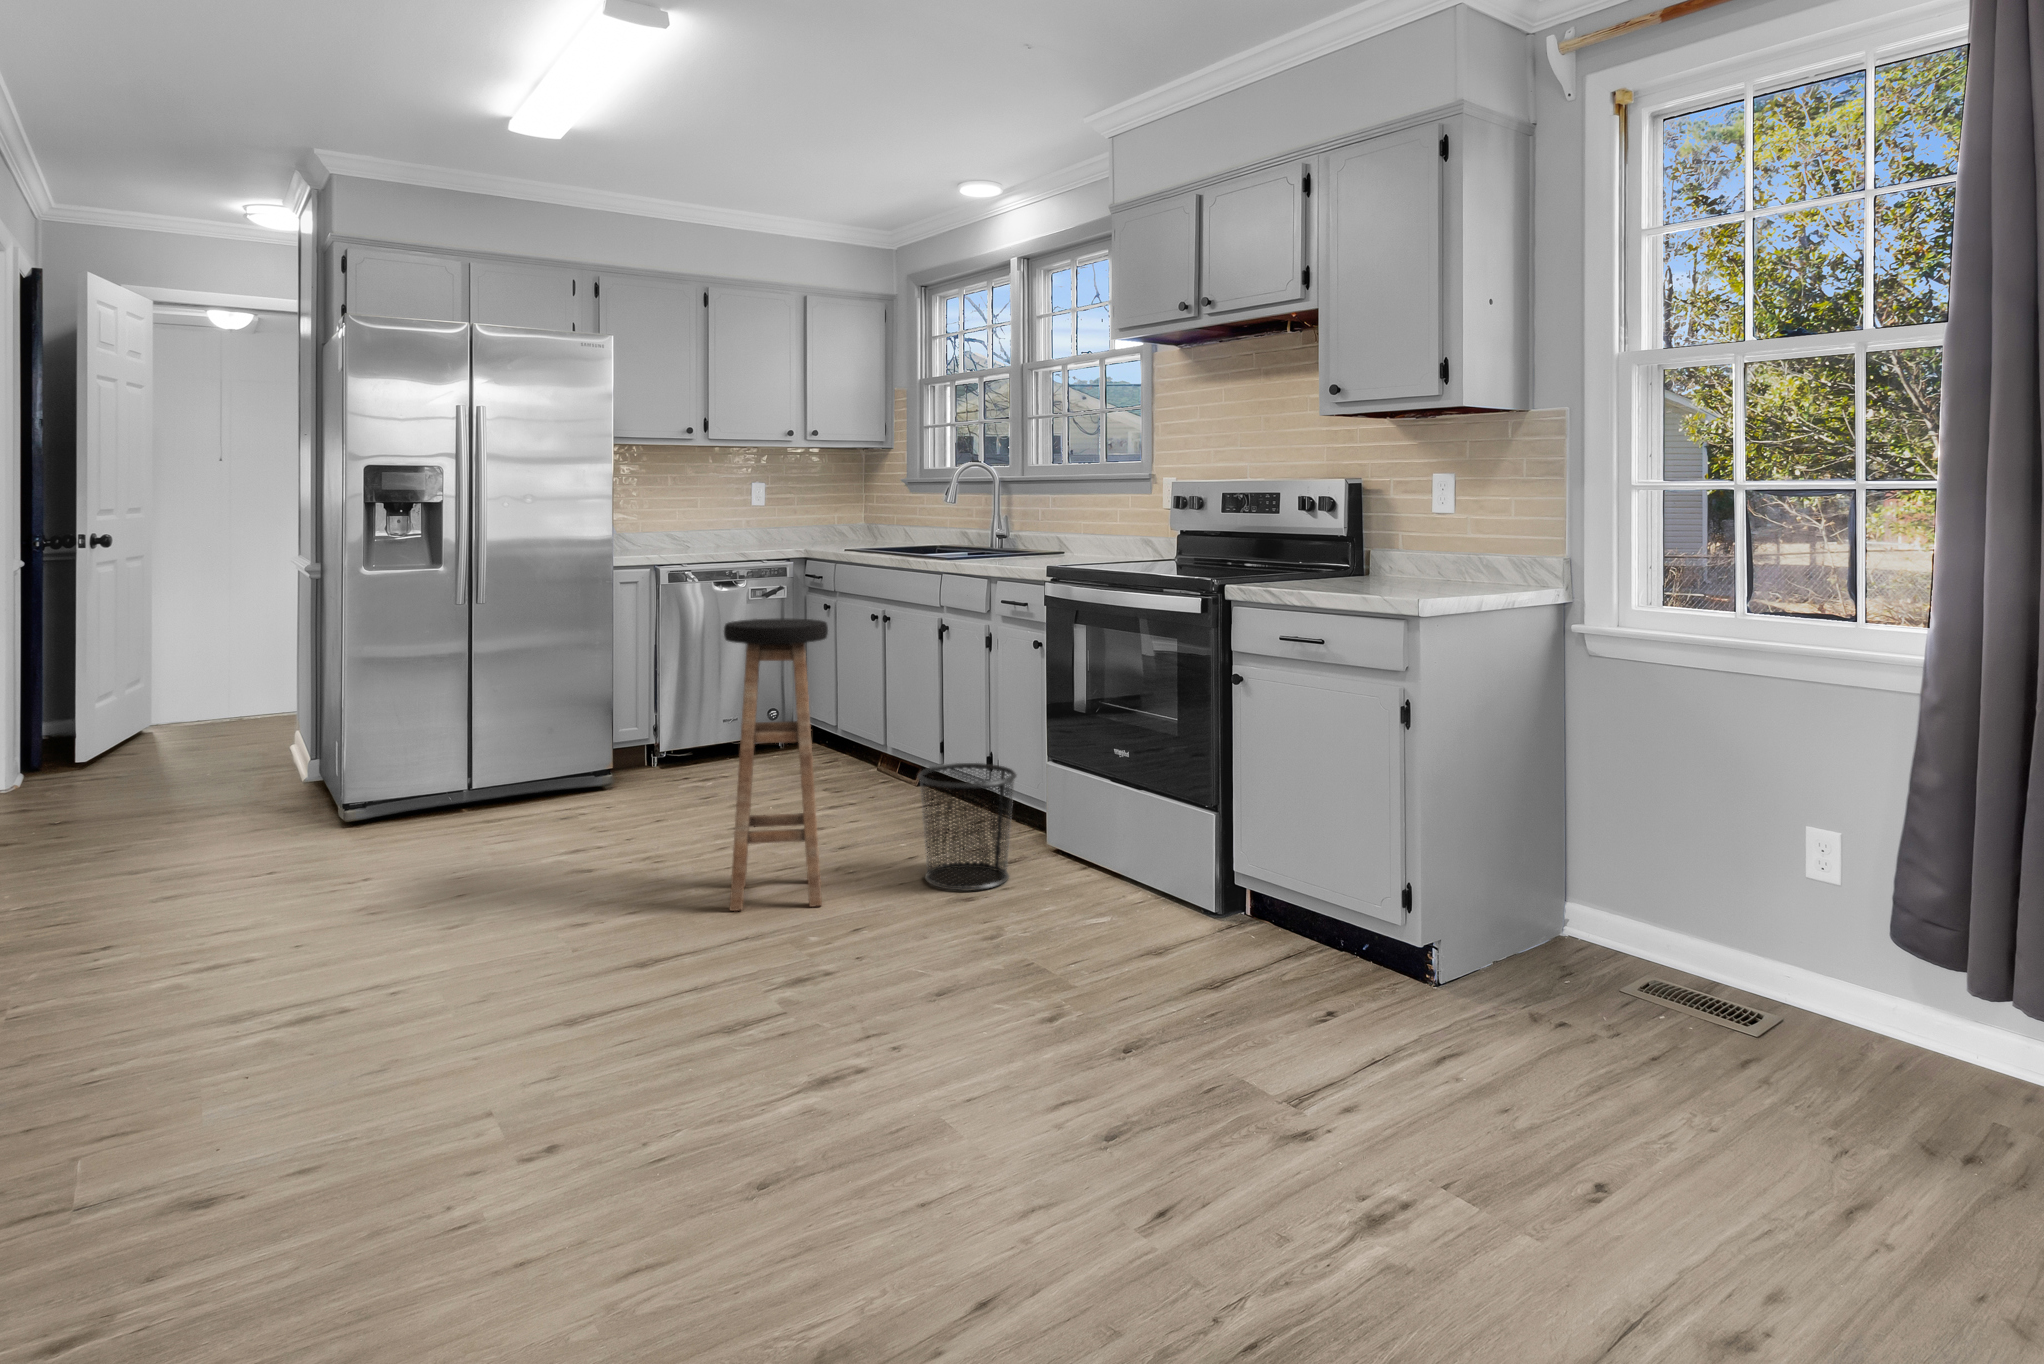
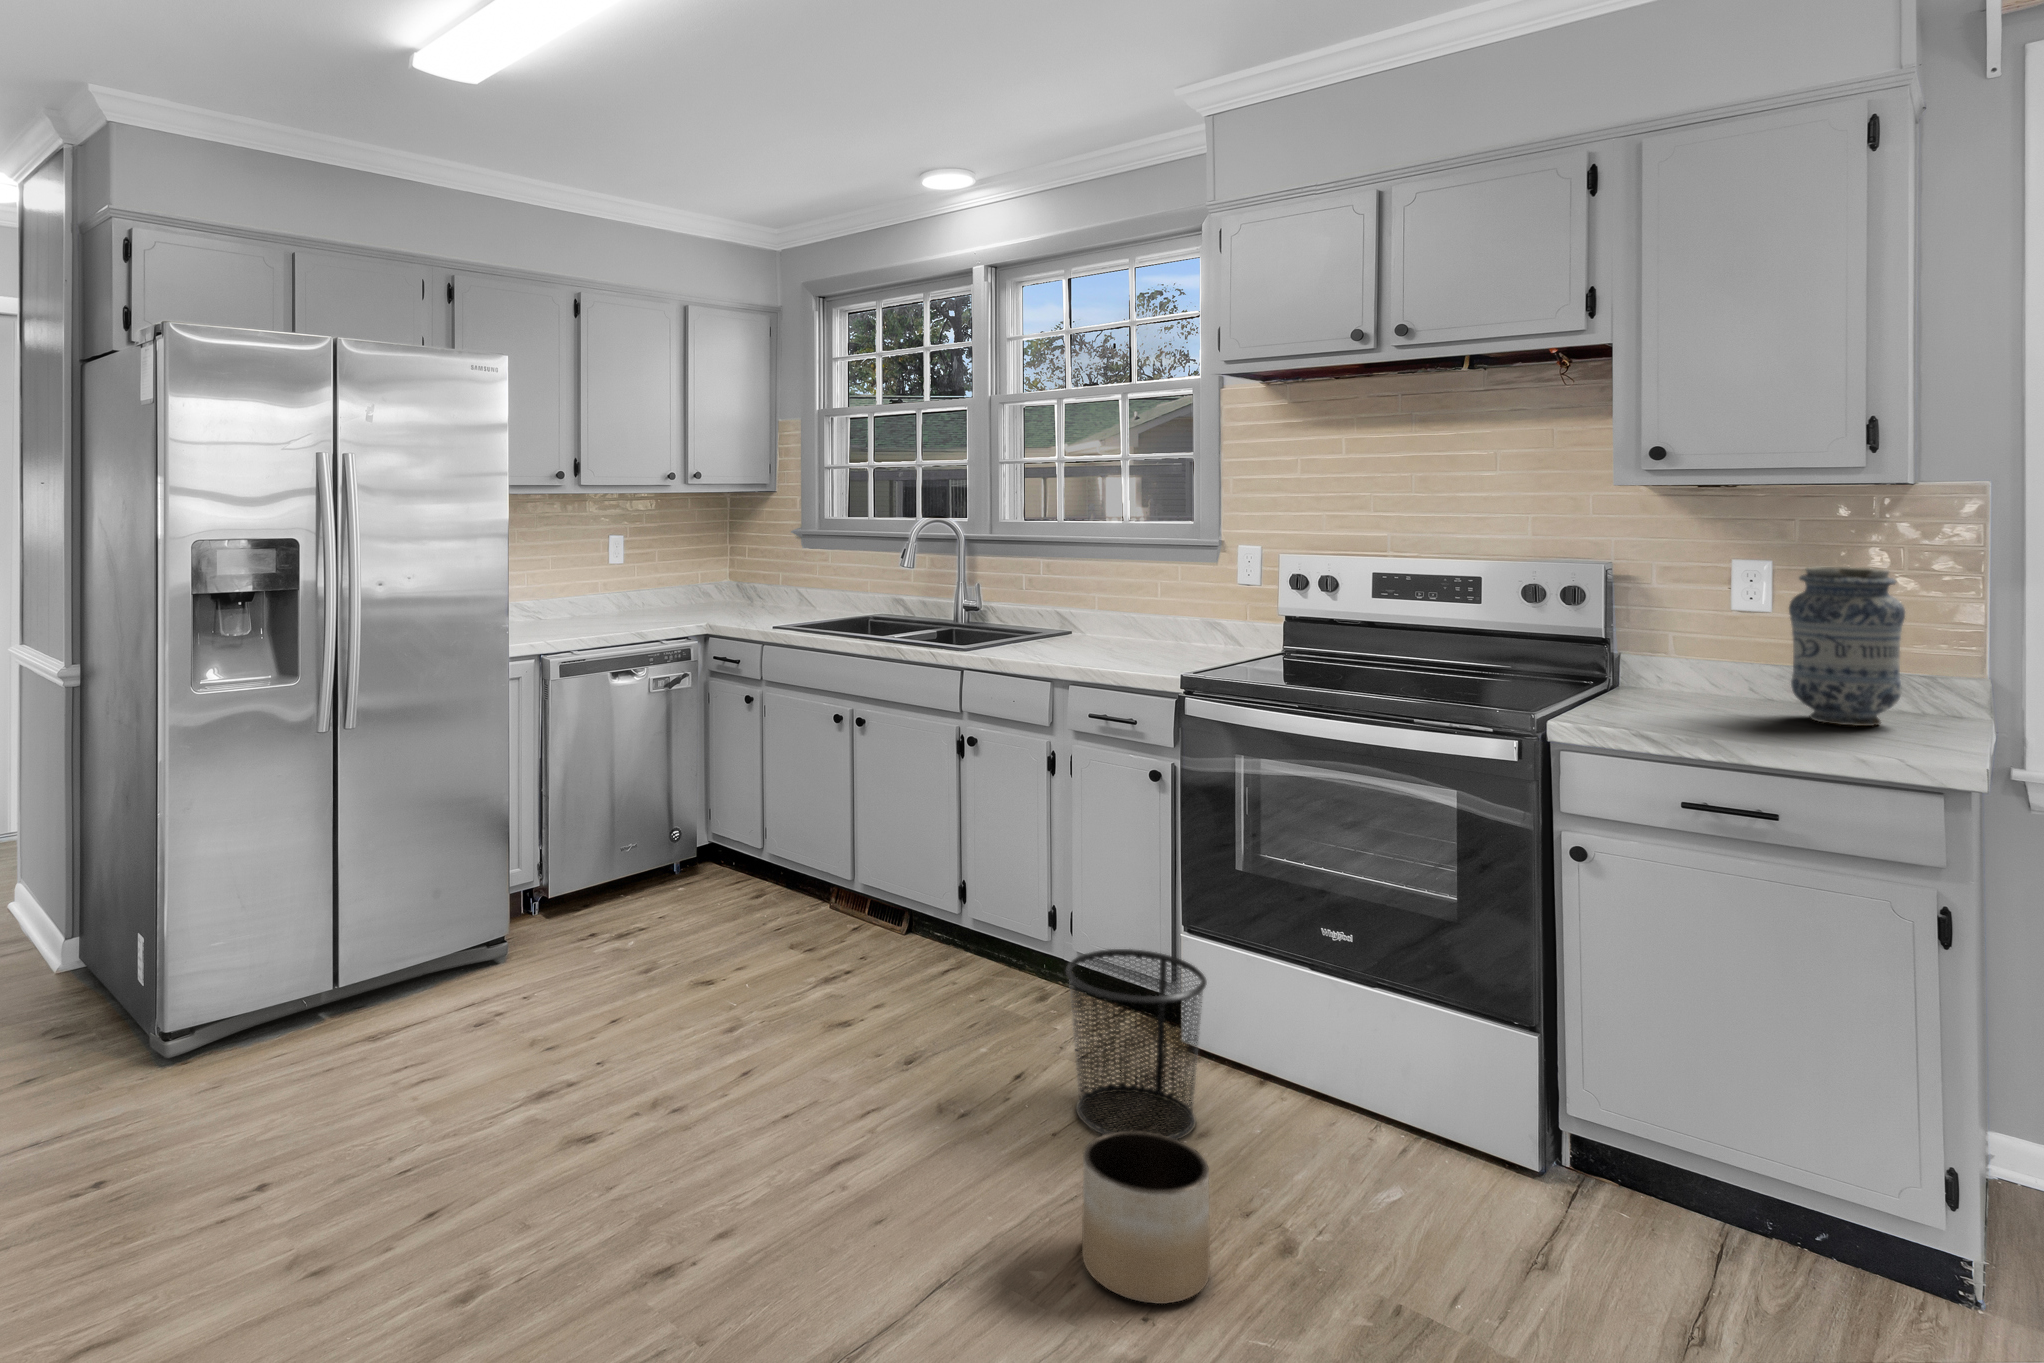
vase: none [1395,472,1465,587] -> present [1789,567,1905,726]
bar stool: present [724,618,828,911] -> none [828,769,992,1218]
planter: none [840,855,923,953] -> present [1082,1131,1210,1304]

